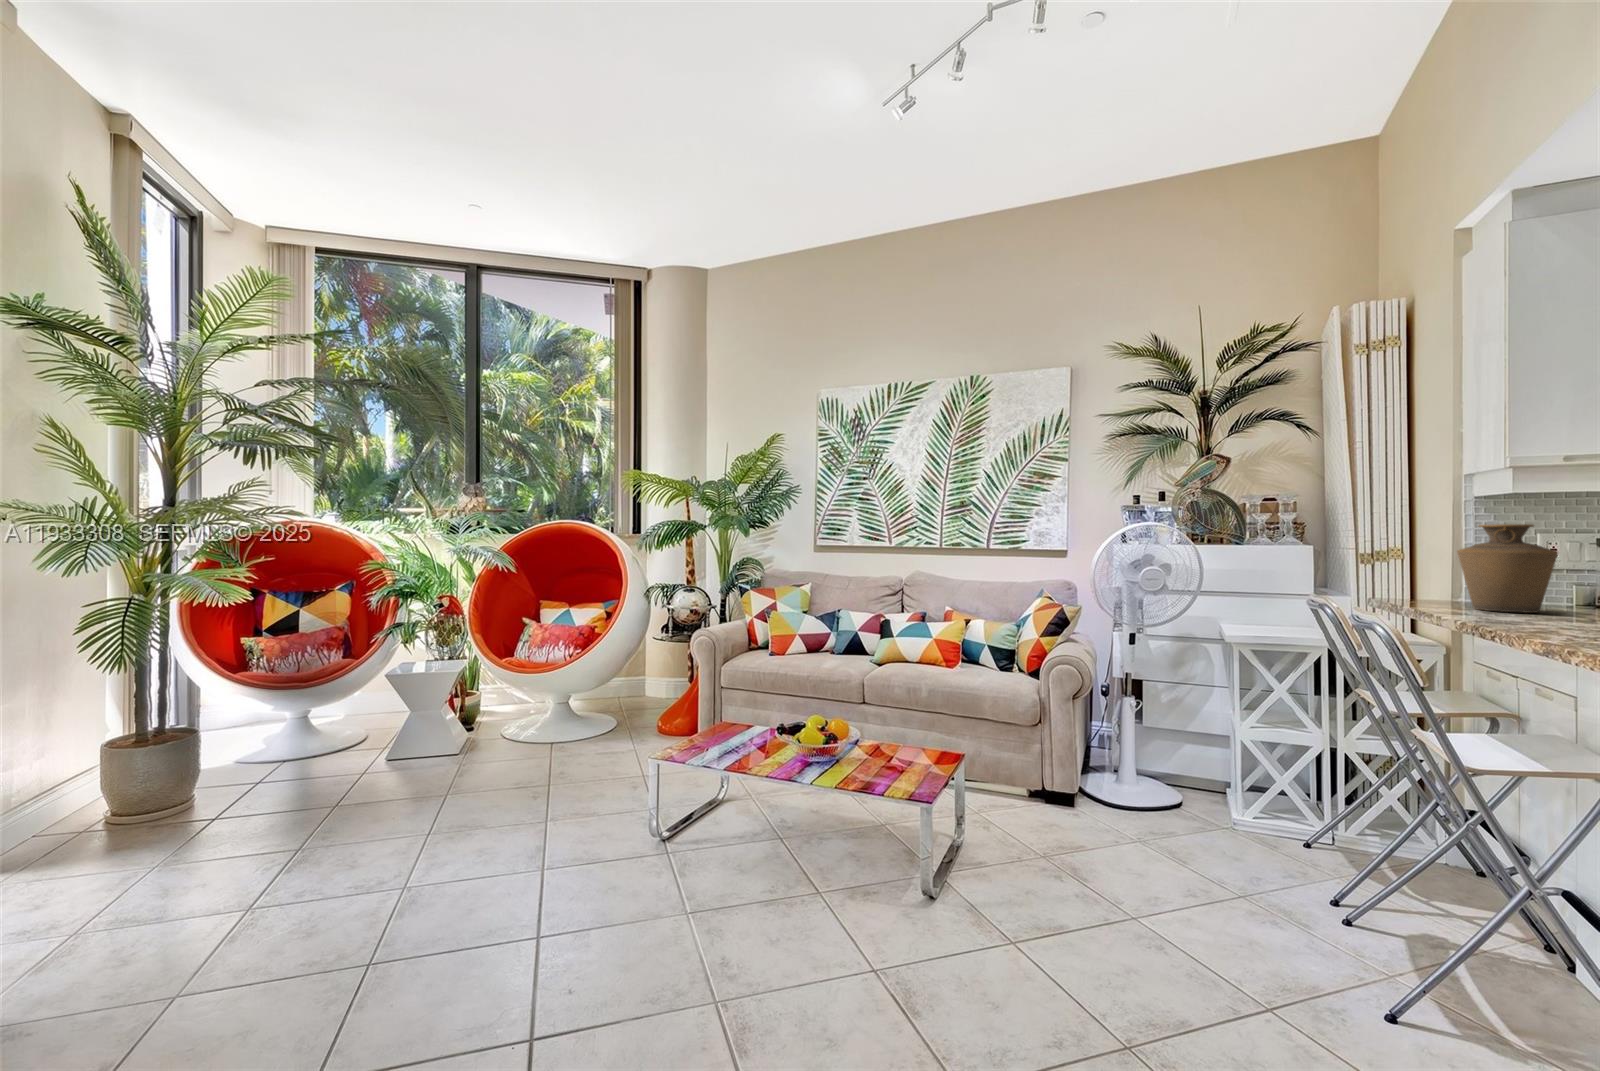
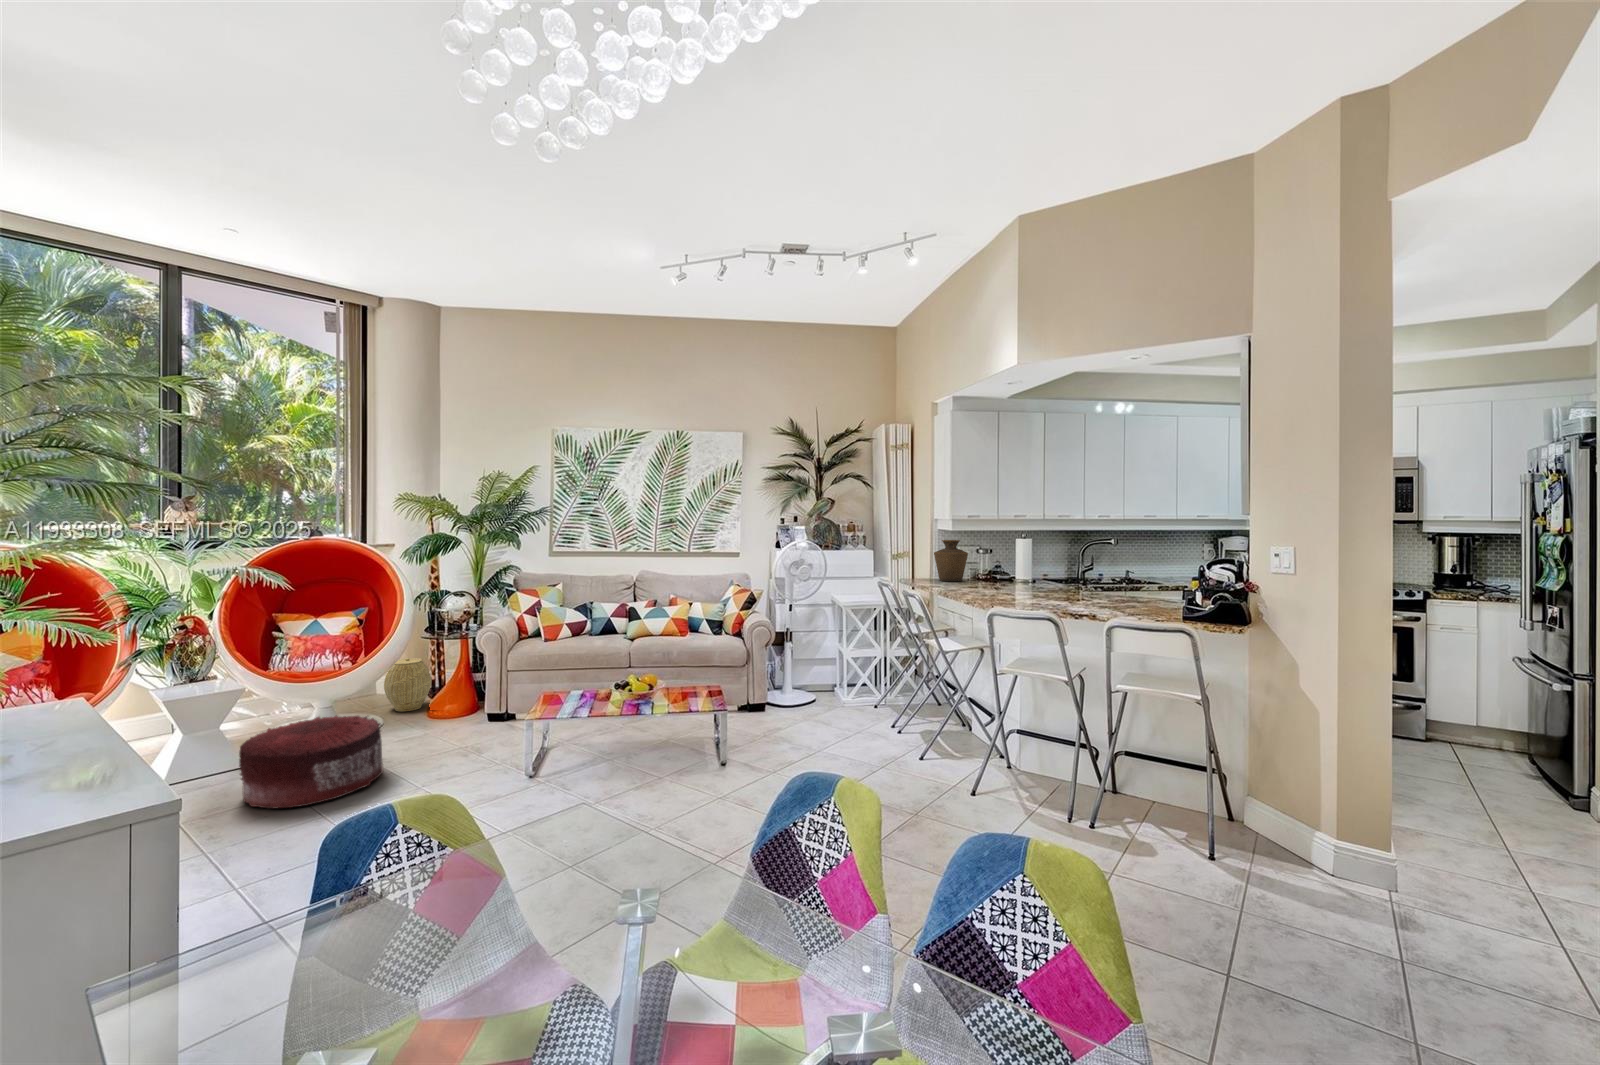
woven basket: none [630,660,676,720] -> present [384,658,431,711]
pouf: none [404,719,556,827] -> present [239,716,383,809]

